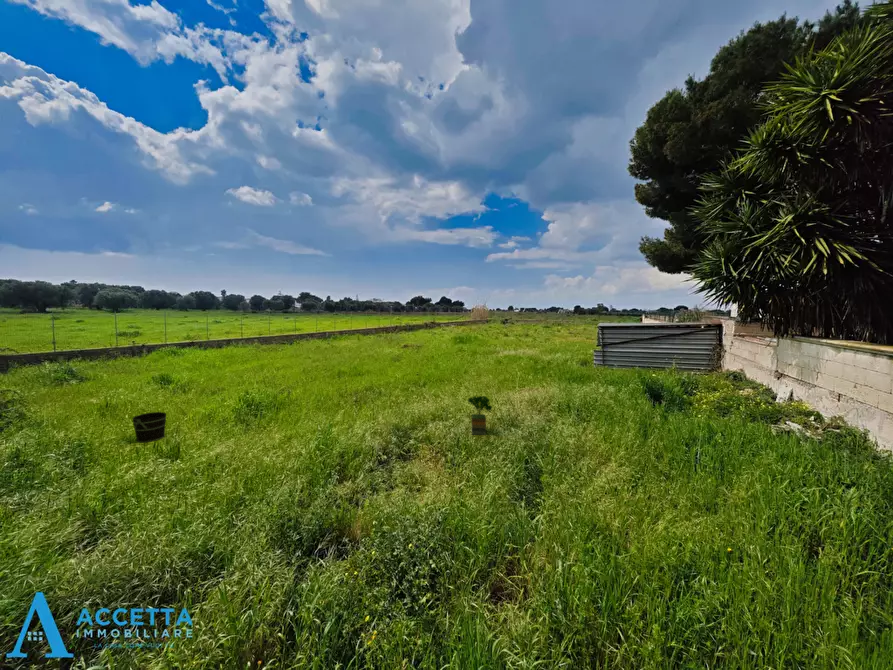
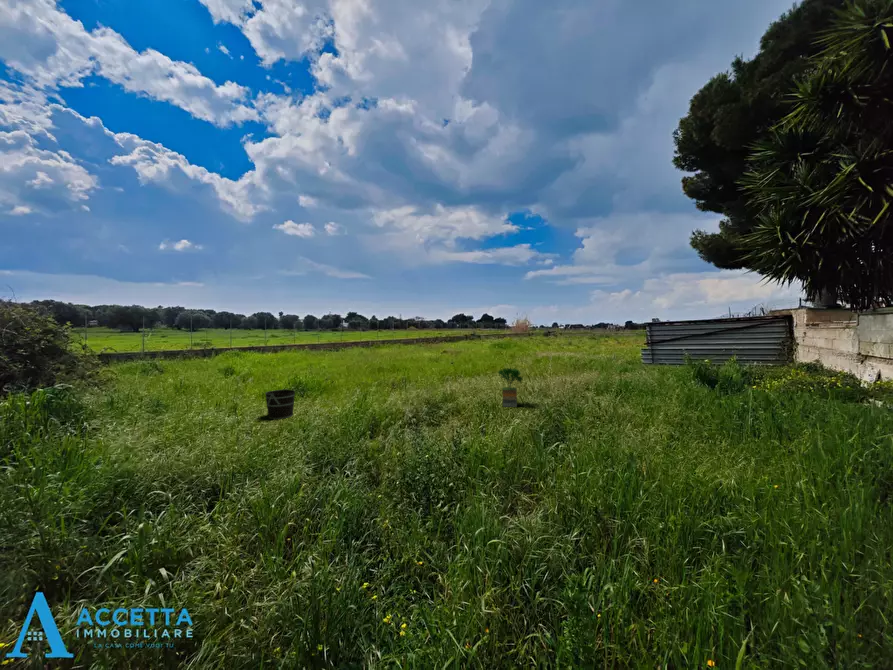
bucket: present [133,412,166,442] -> present [265,389,295,419]

